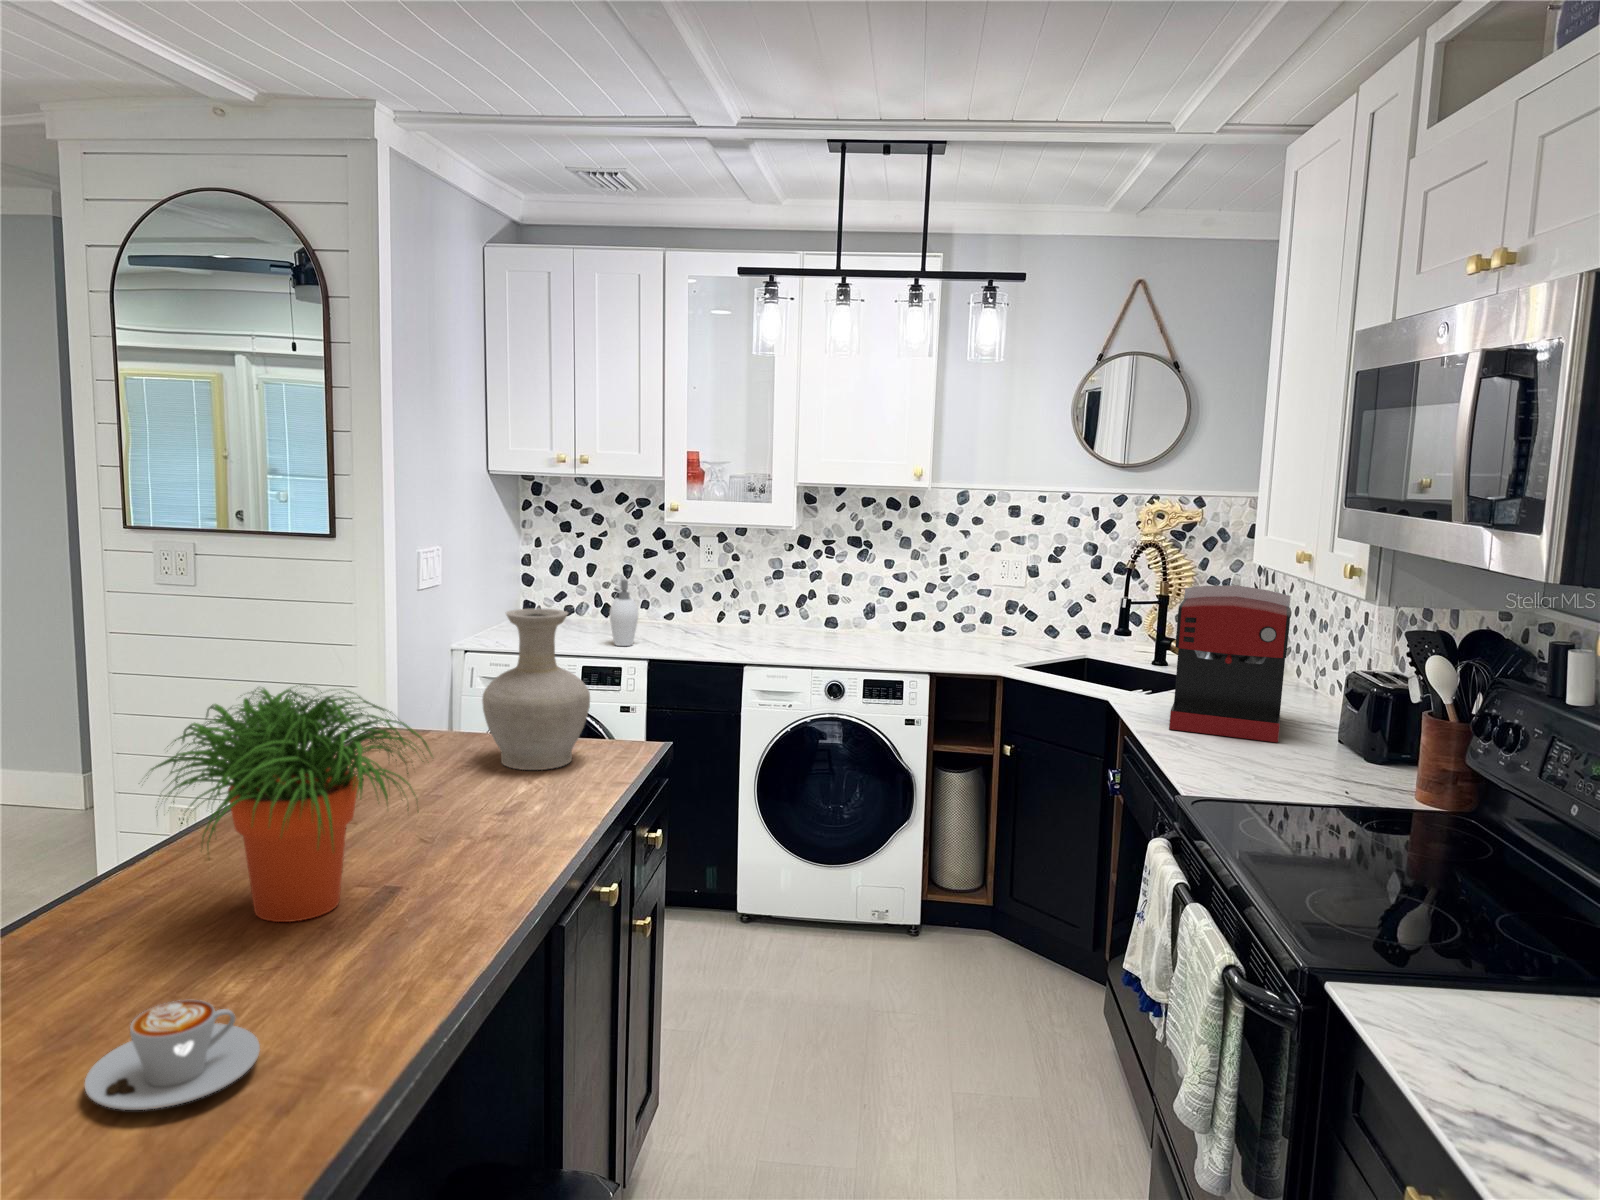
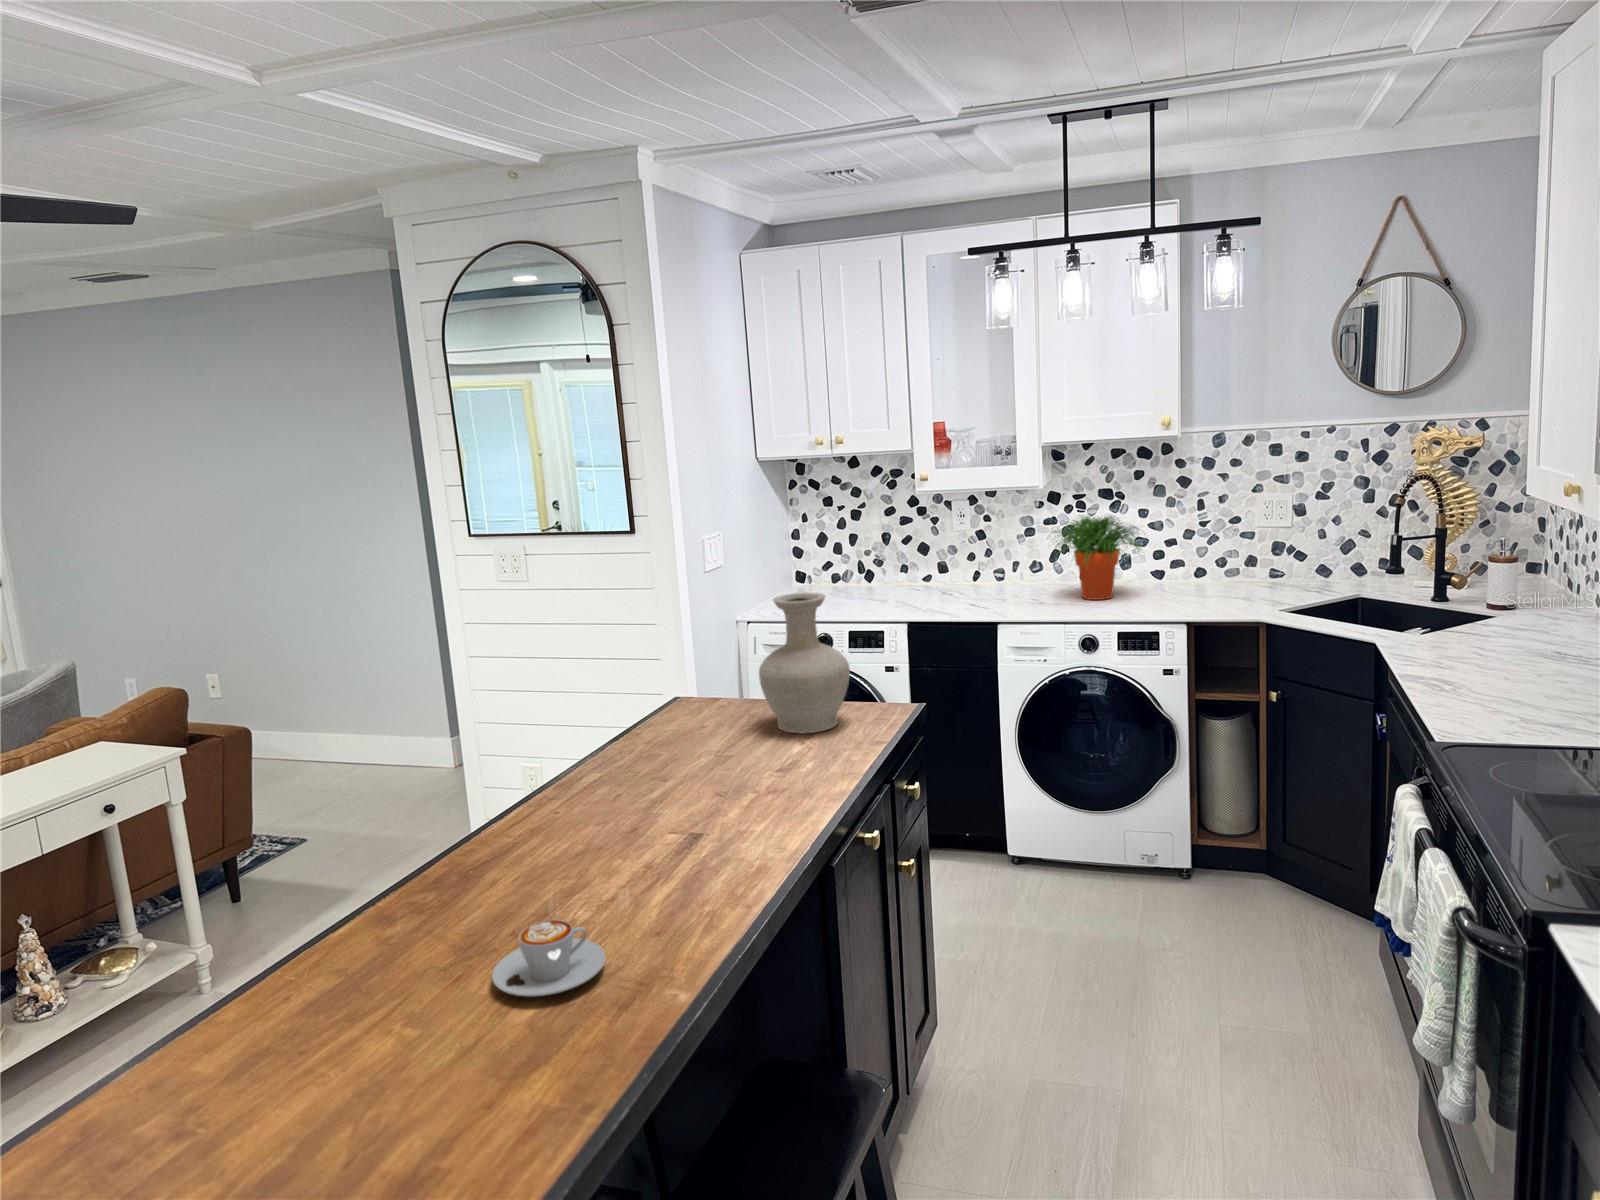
soap dispenser: present [609,580,638,646] -> none [872,549,906,611]
coffee maker: present [1169,585,1290,742] -> none [1432,522,1570,683]
potted plant: present [146,685,431,922] -> present [1055,515,1139,600]

